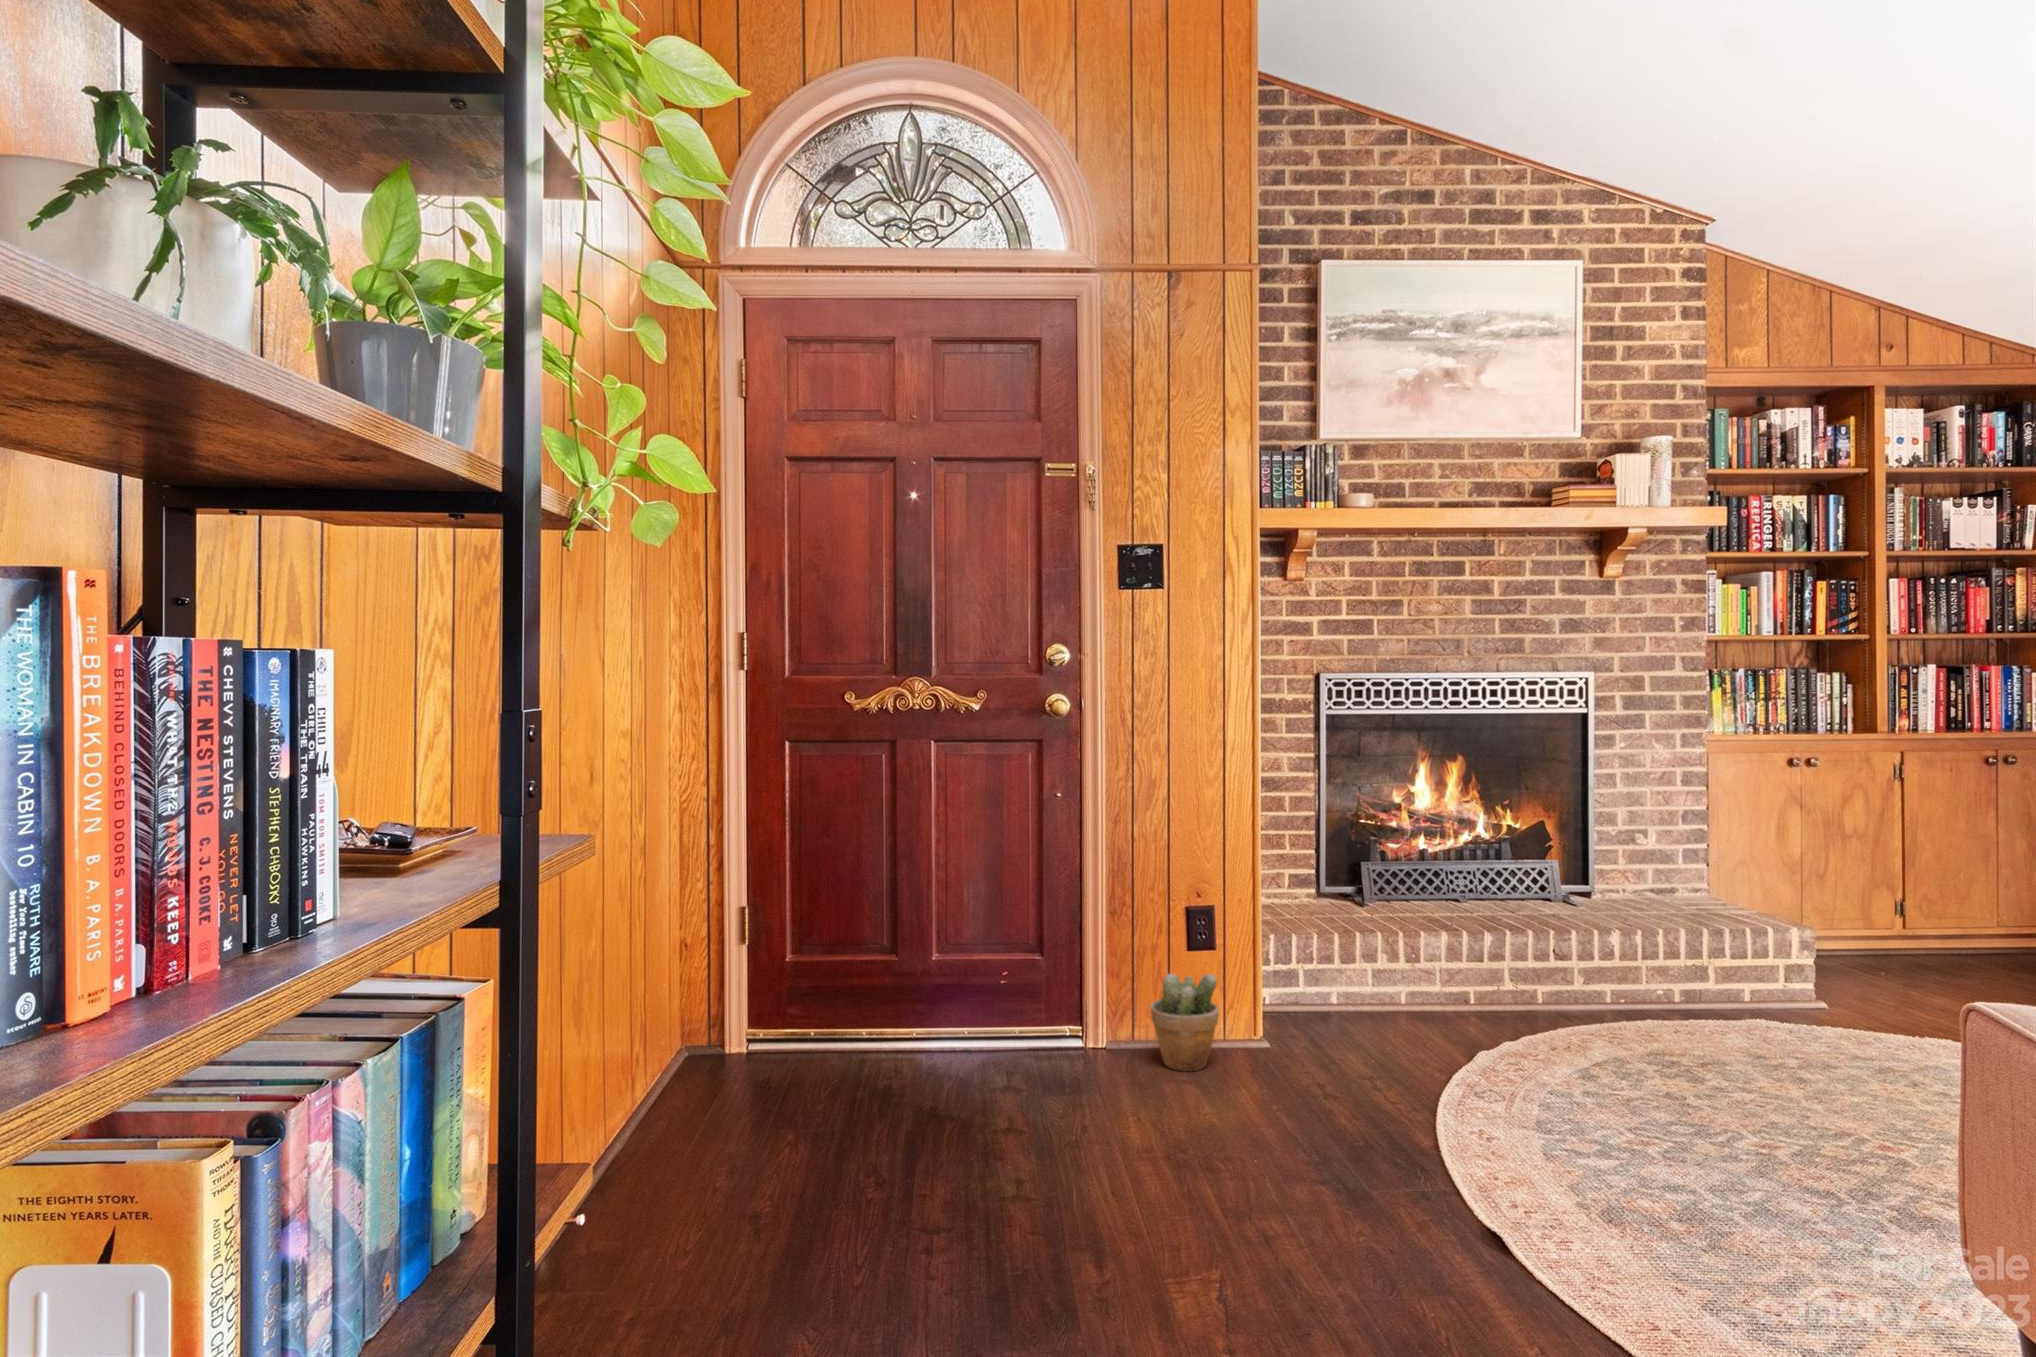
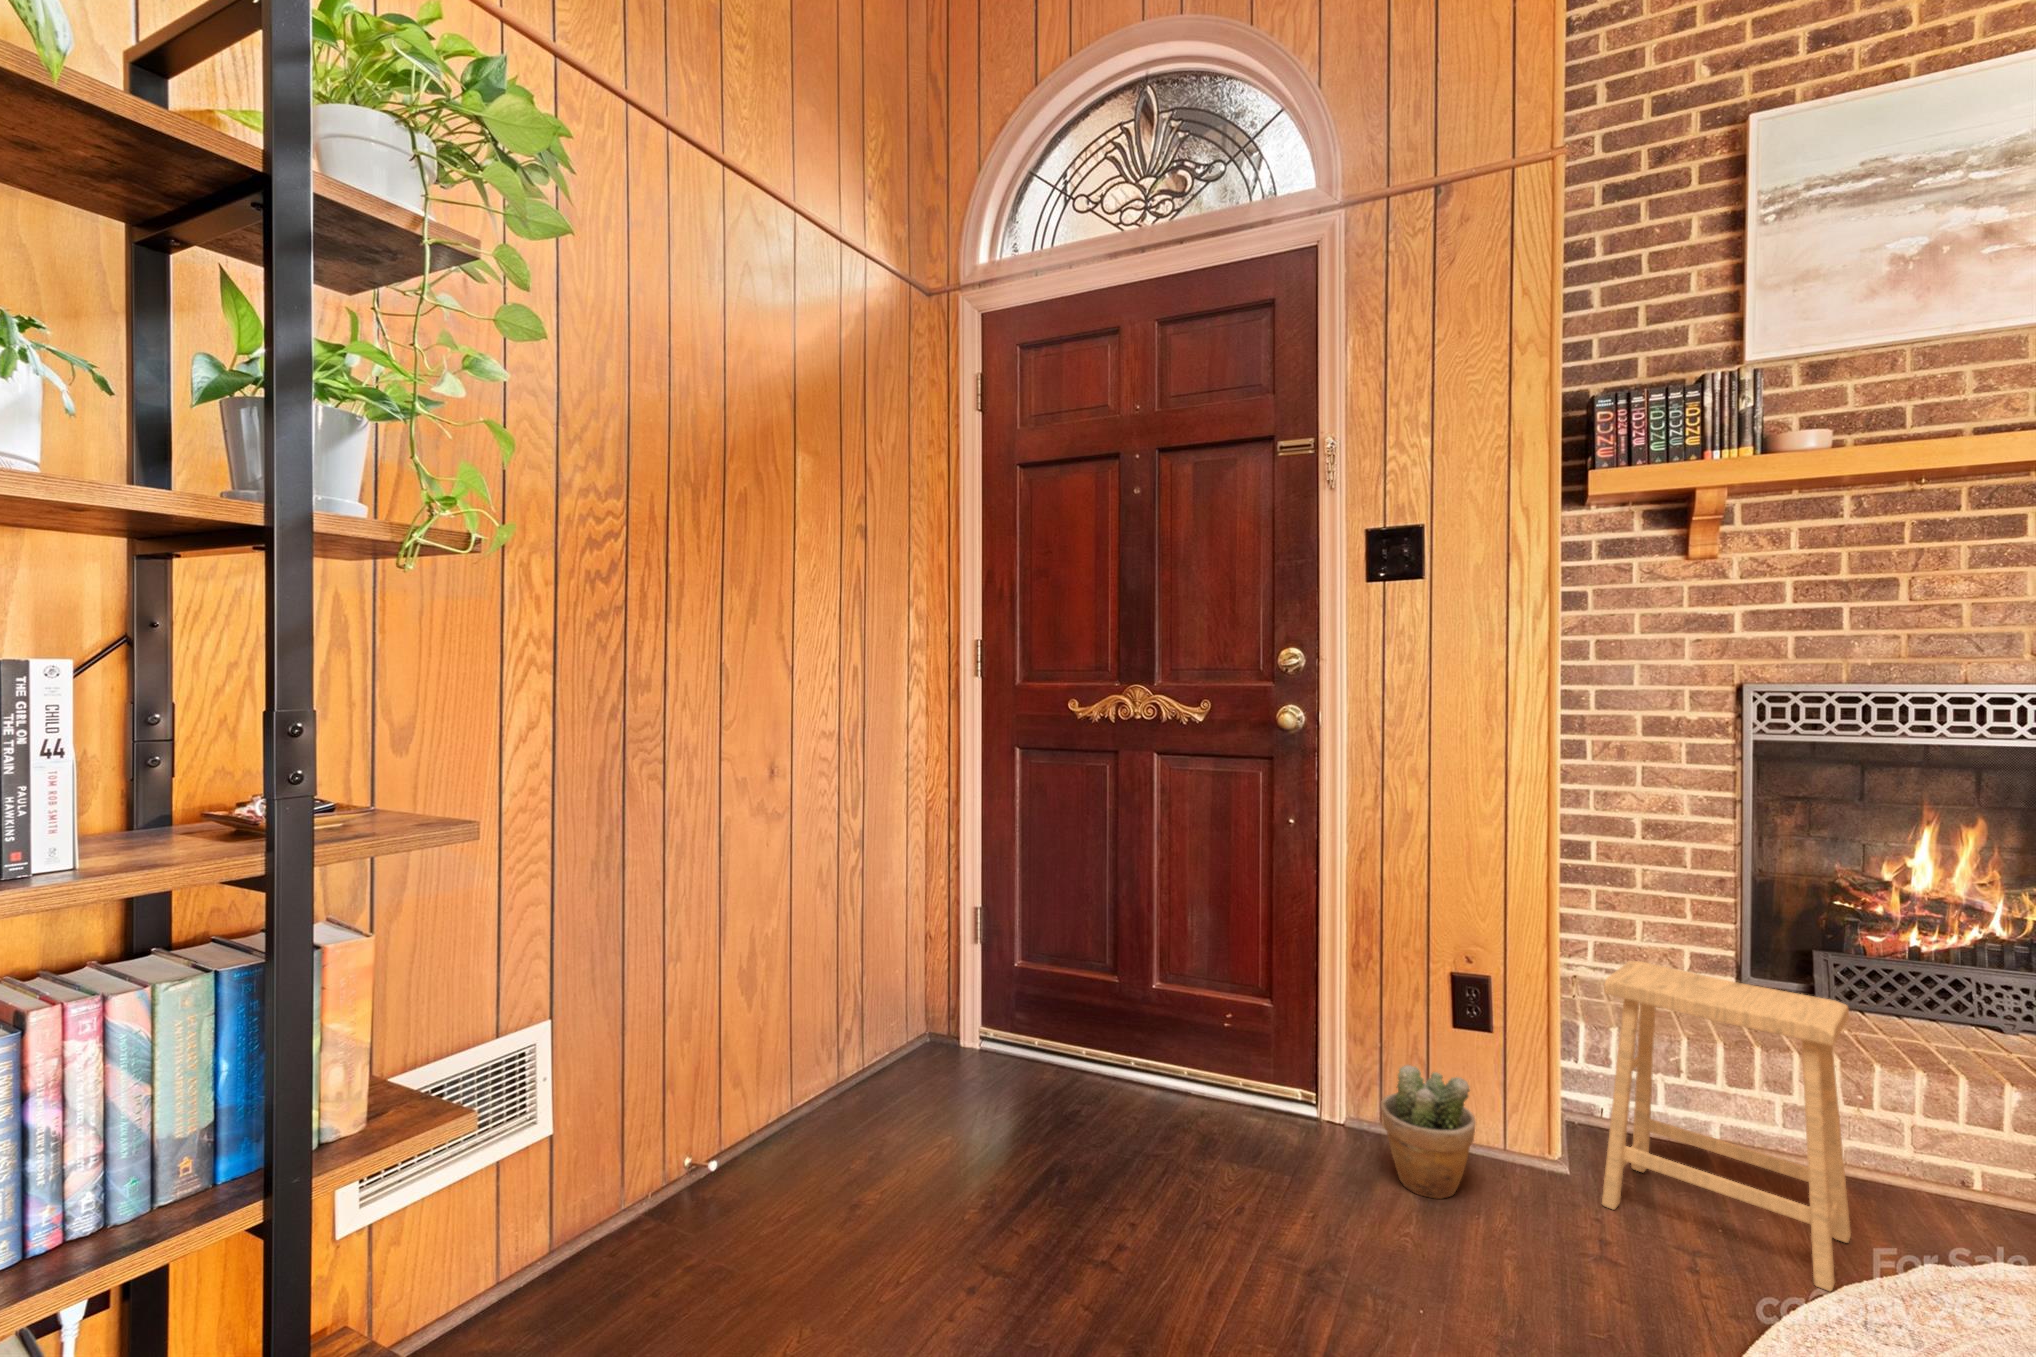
footstool: none [1291,875,1429,1064] -> present [1602,961,1851,1291]

